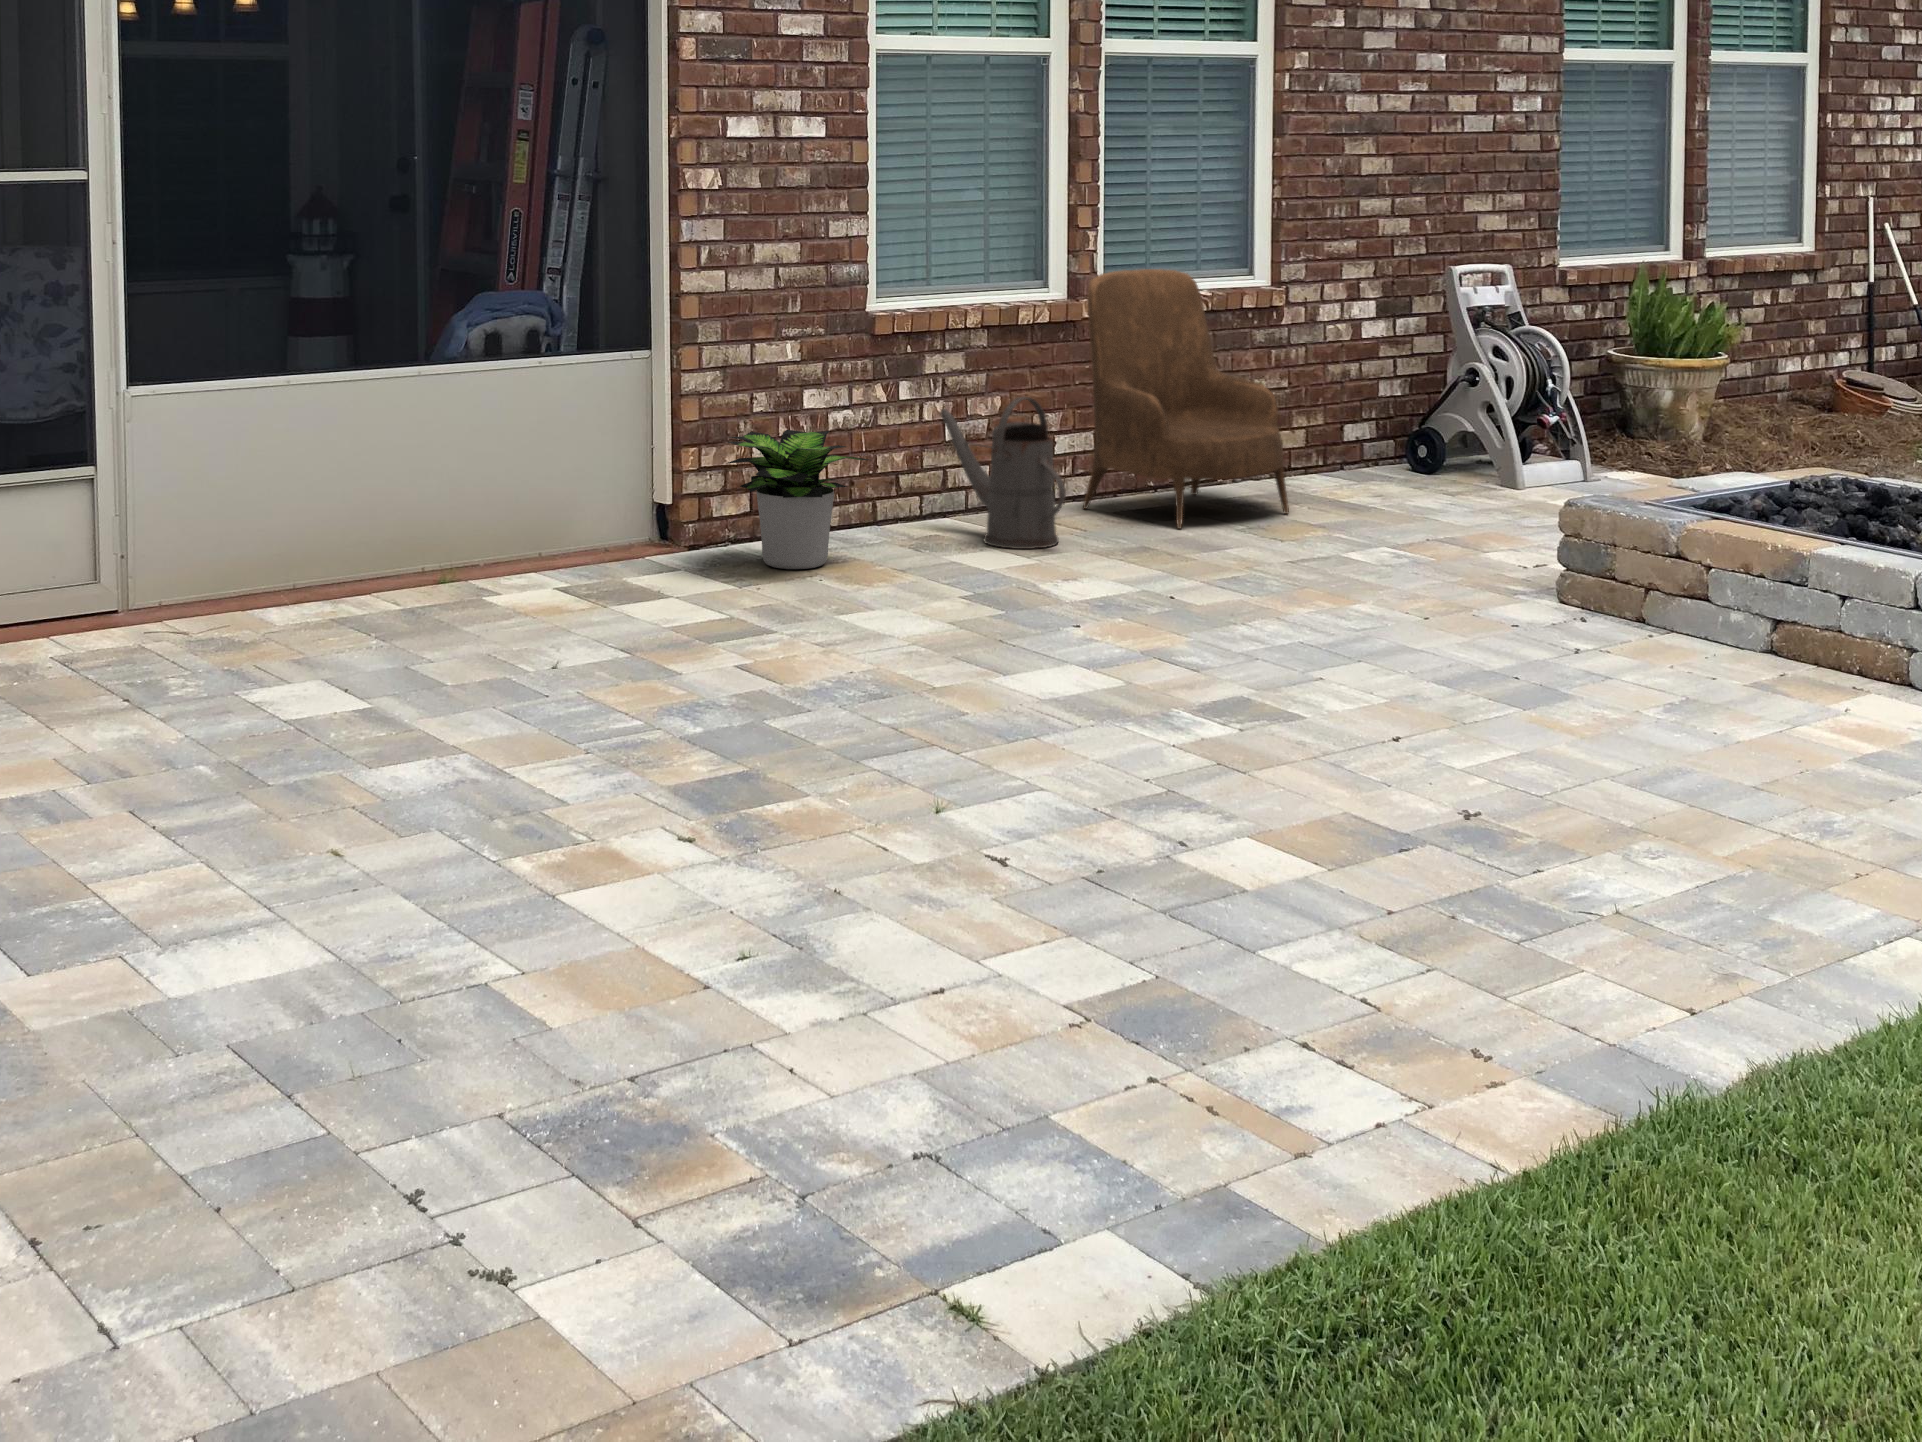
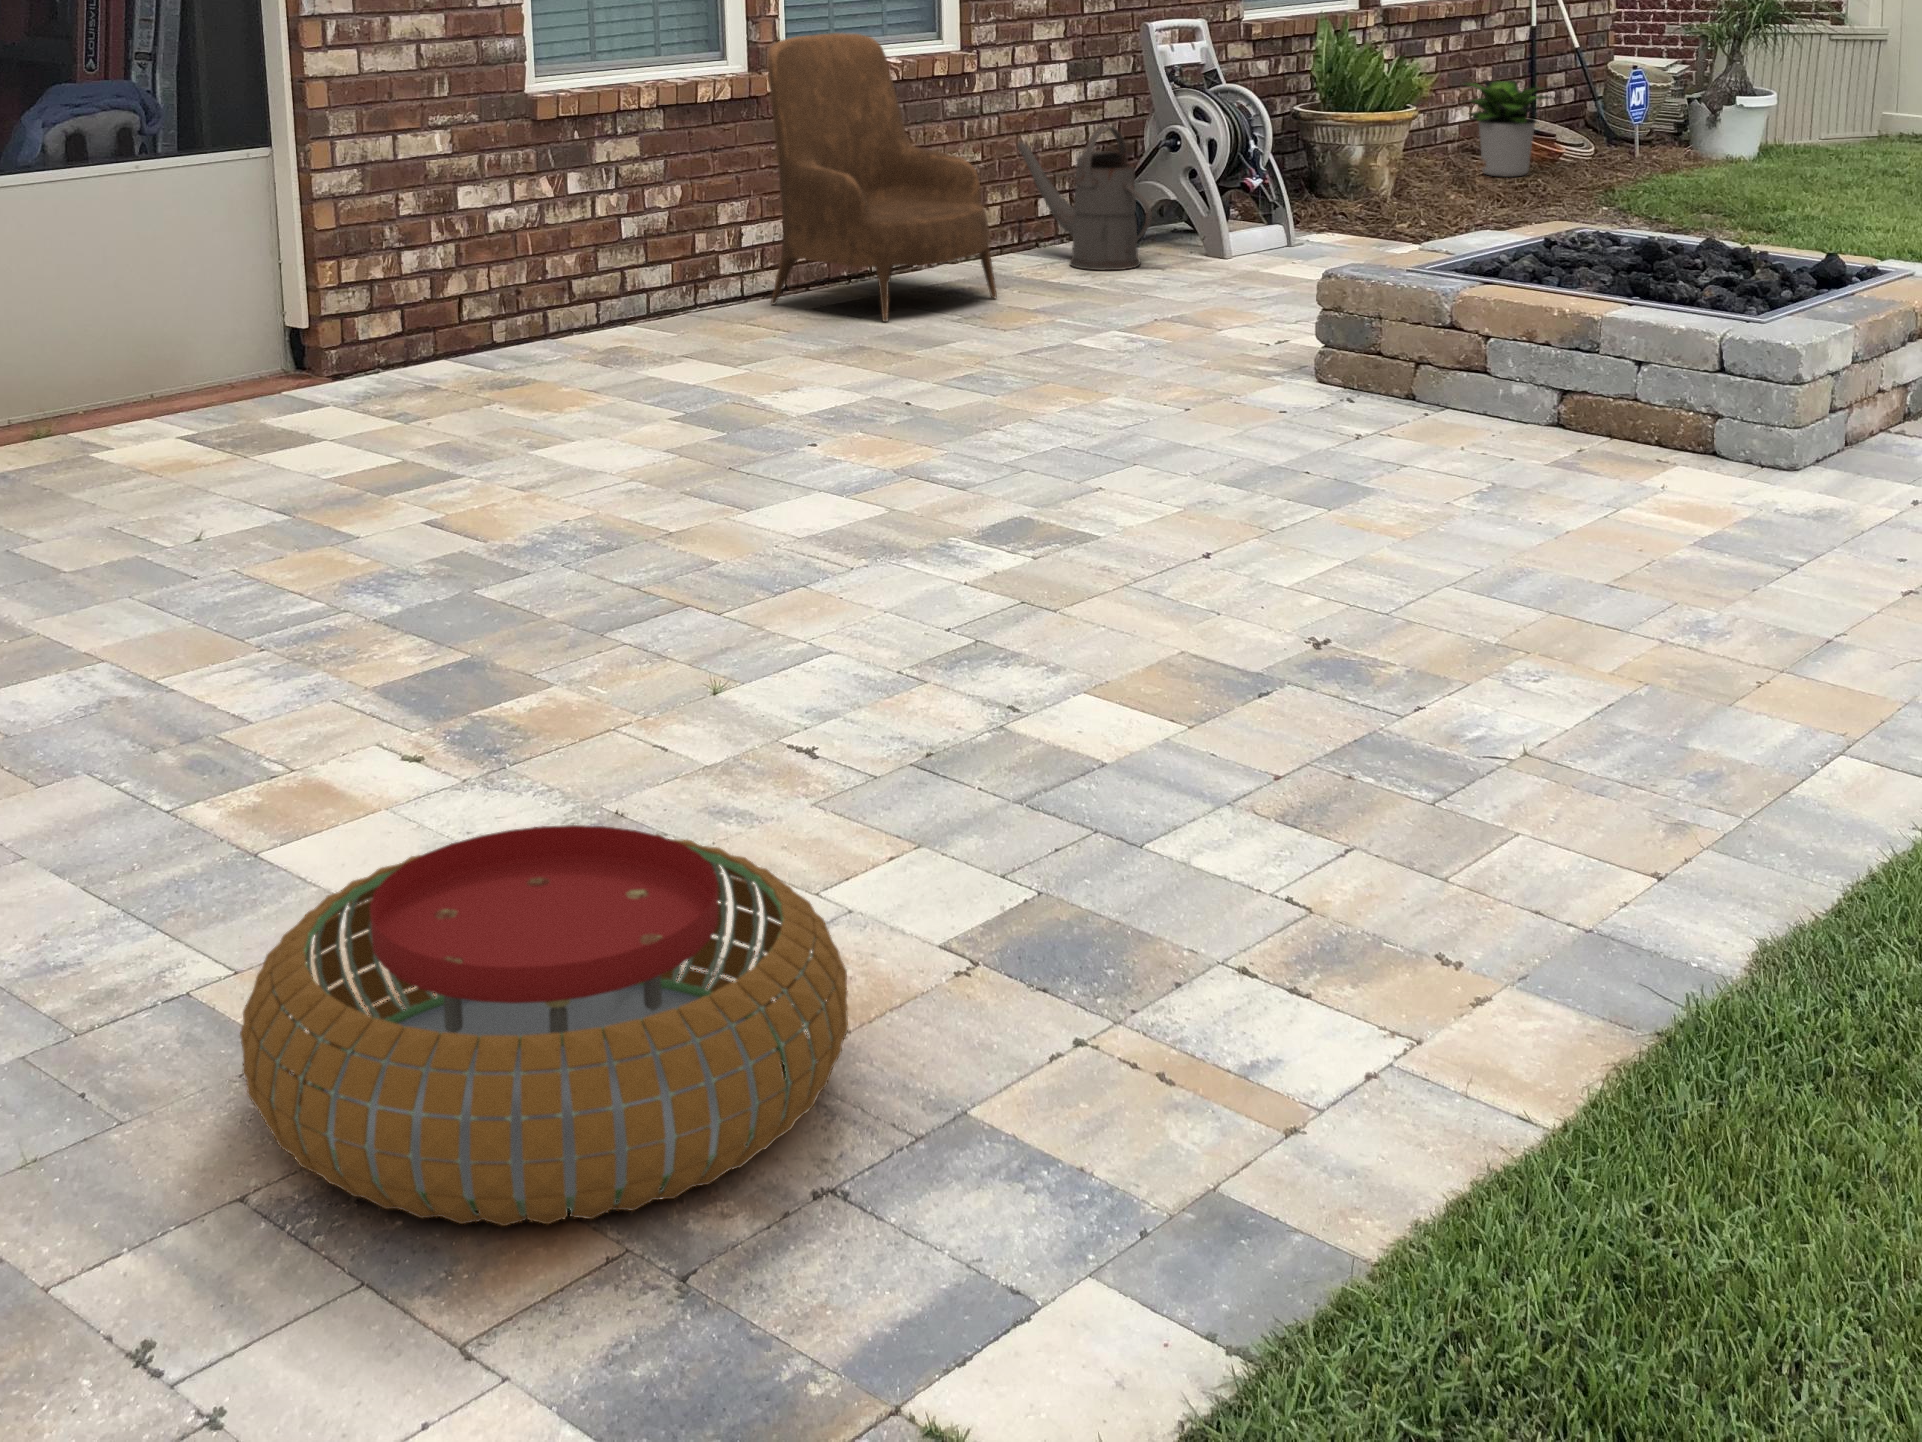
watering can: present [940,397,1066,549] -> present [1017,126,1152,270]
potted plant: present [728,430,869,569] -> present [1453,80,1552,177]
pouf: none [483,873,936,1151] -> present [240,825,848,1226]

